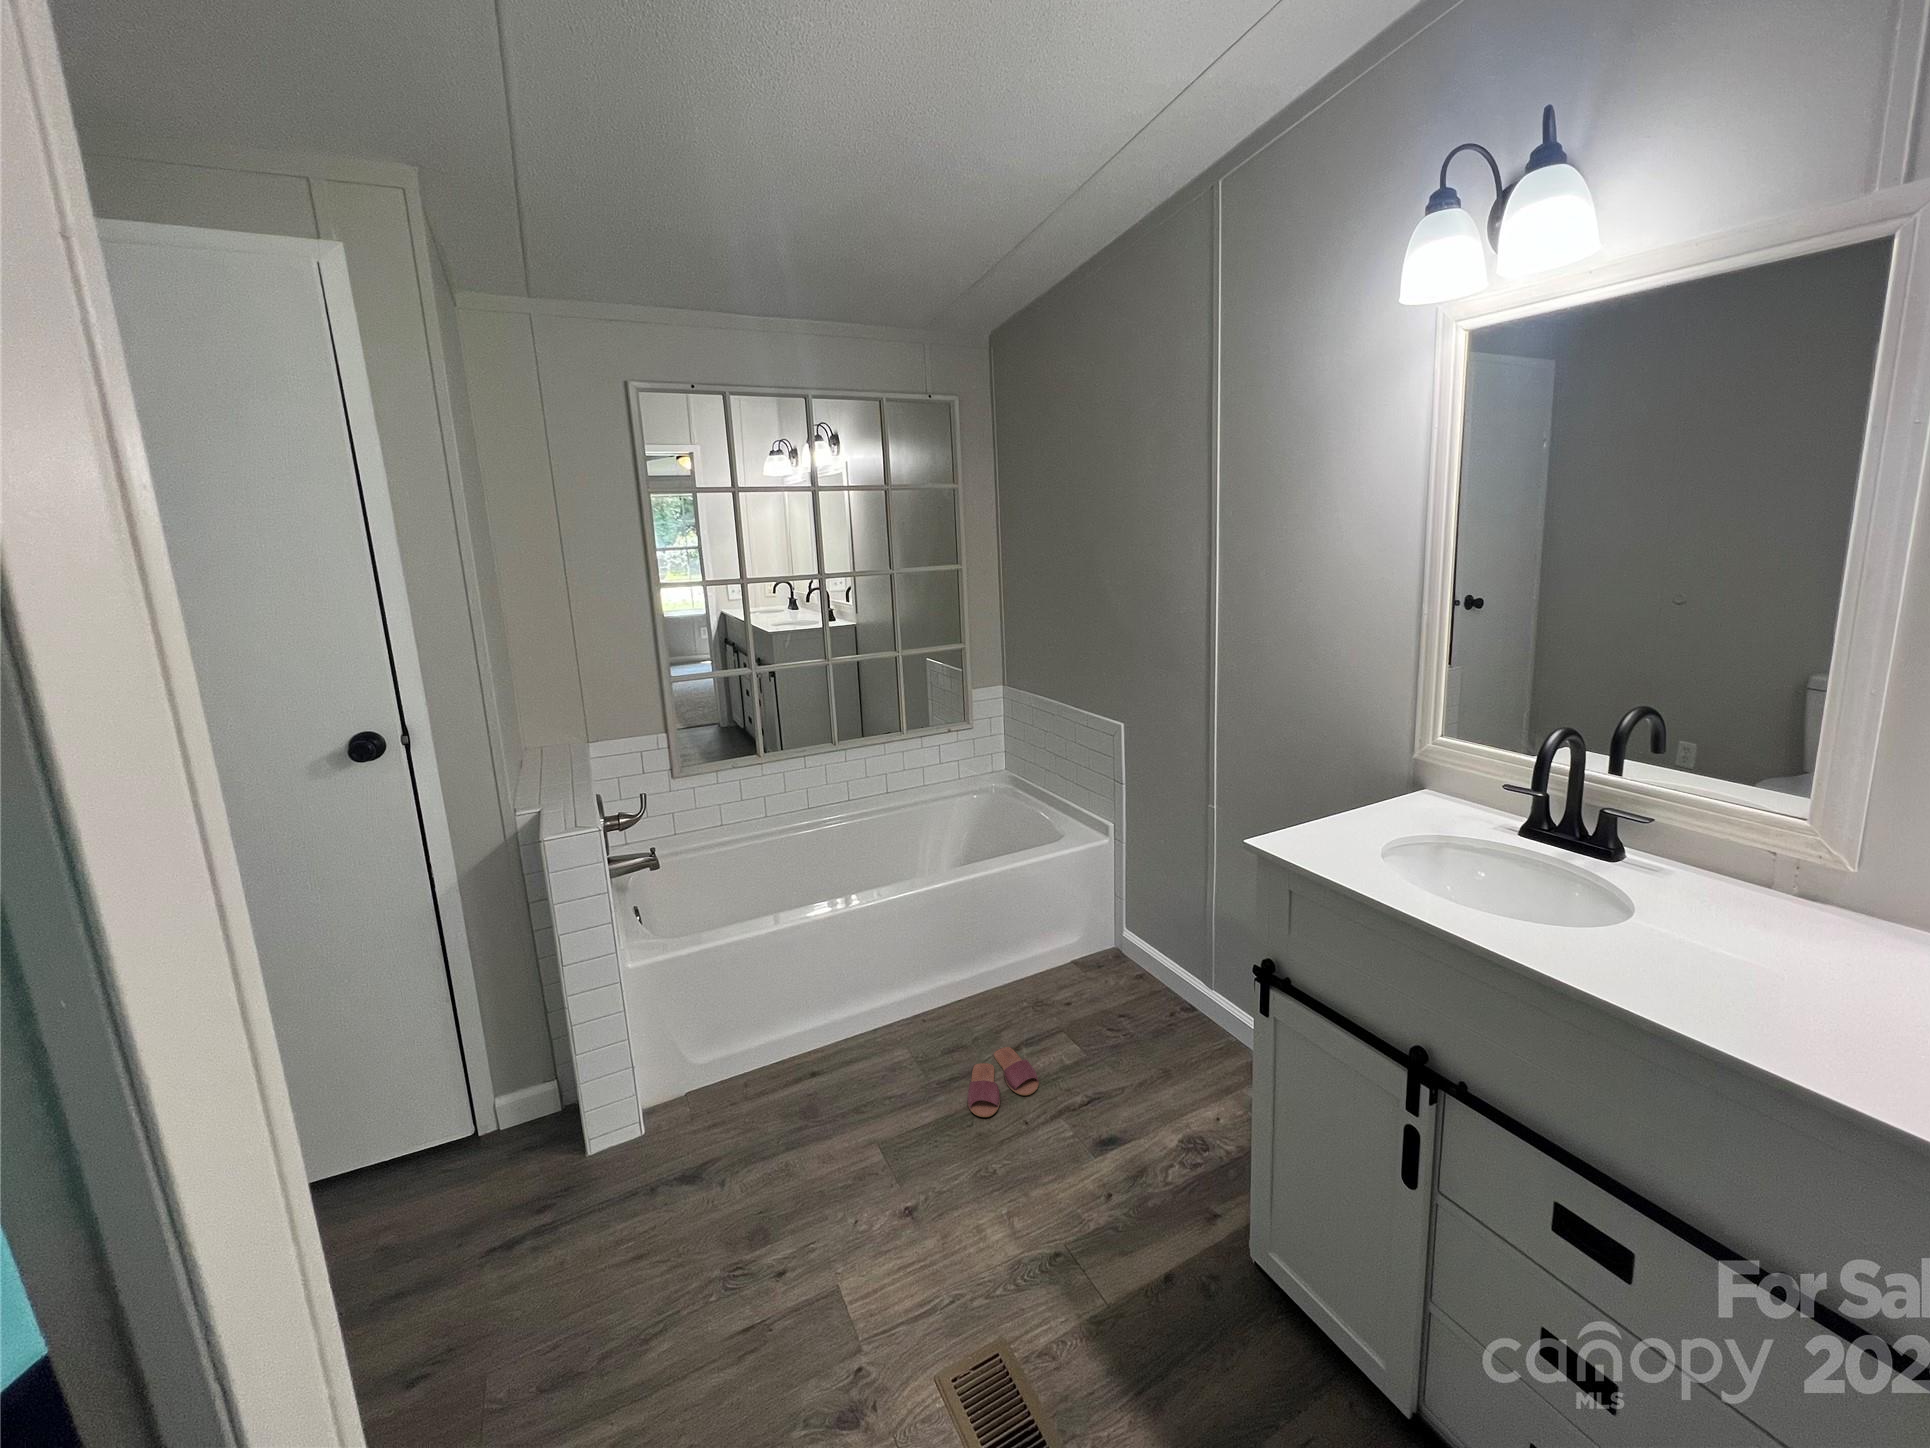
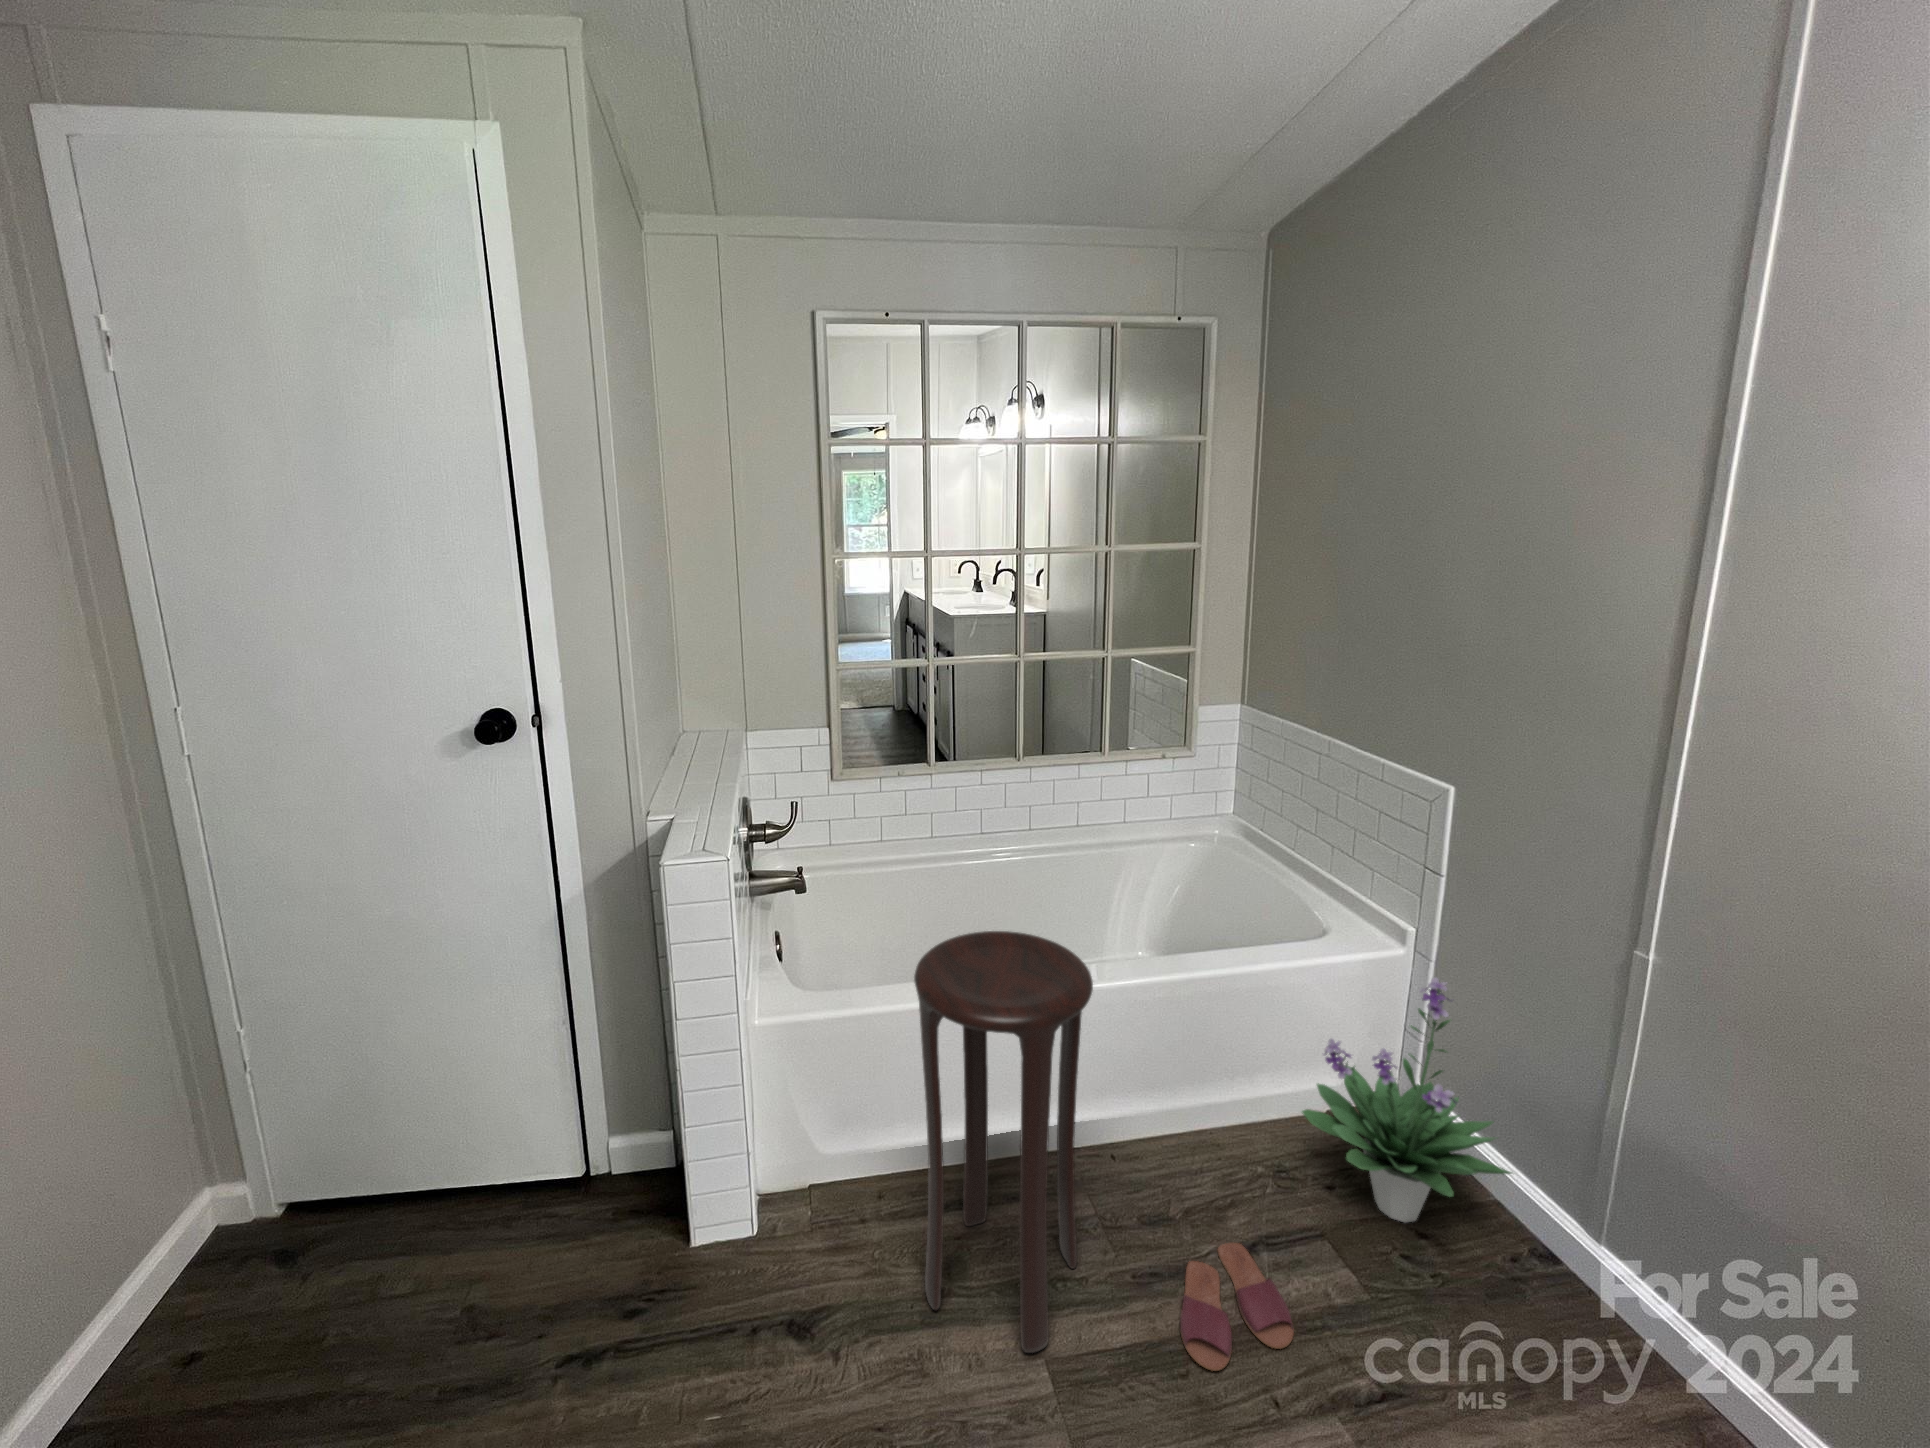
potted plant: none [1043,846,1164,1010] -> present [1302,978,1512,1222]
stool: none [759,857,898,1143] -> present [914,931,1093,1353]

